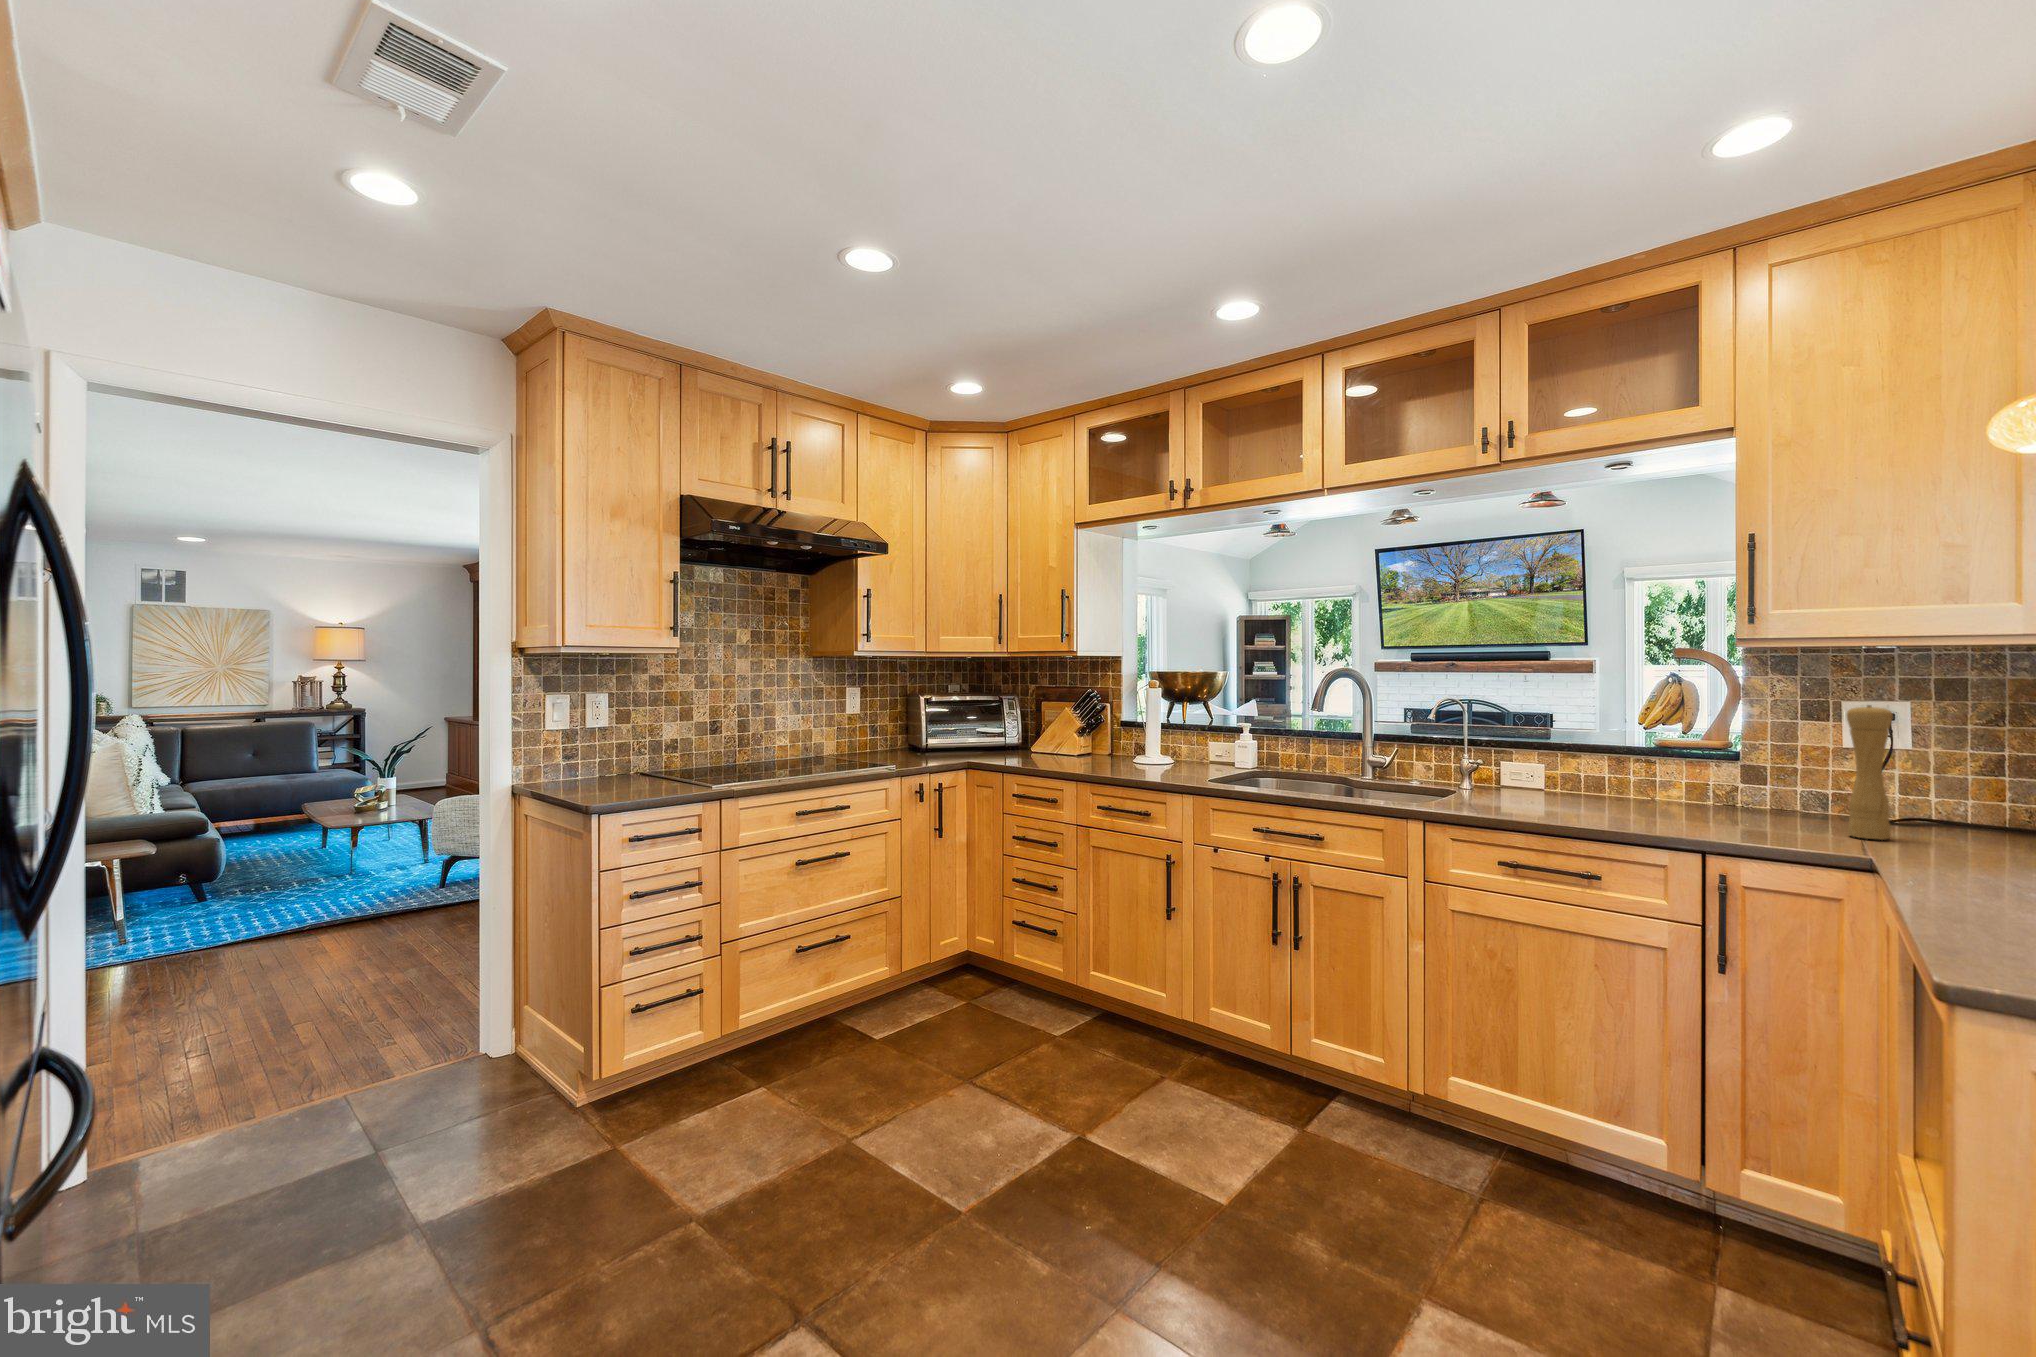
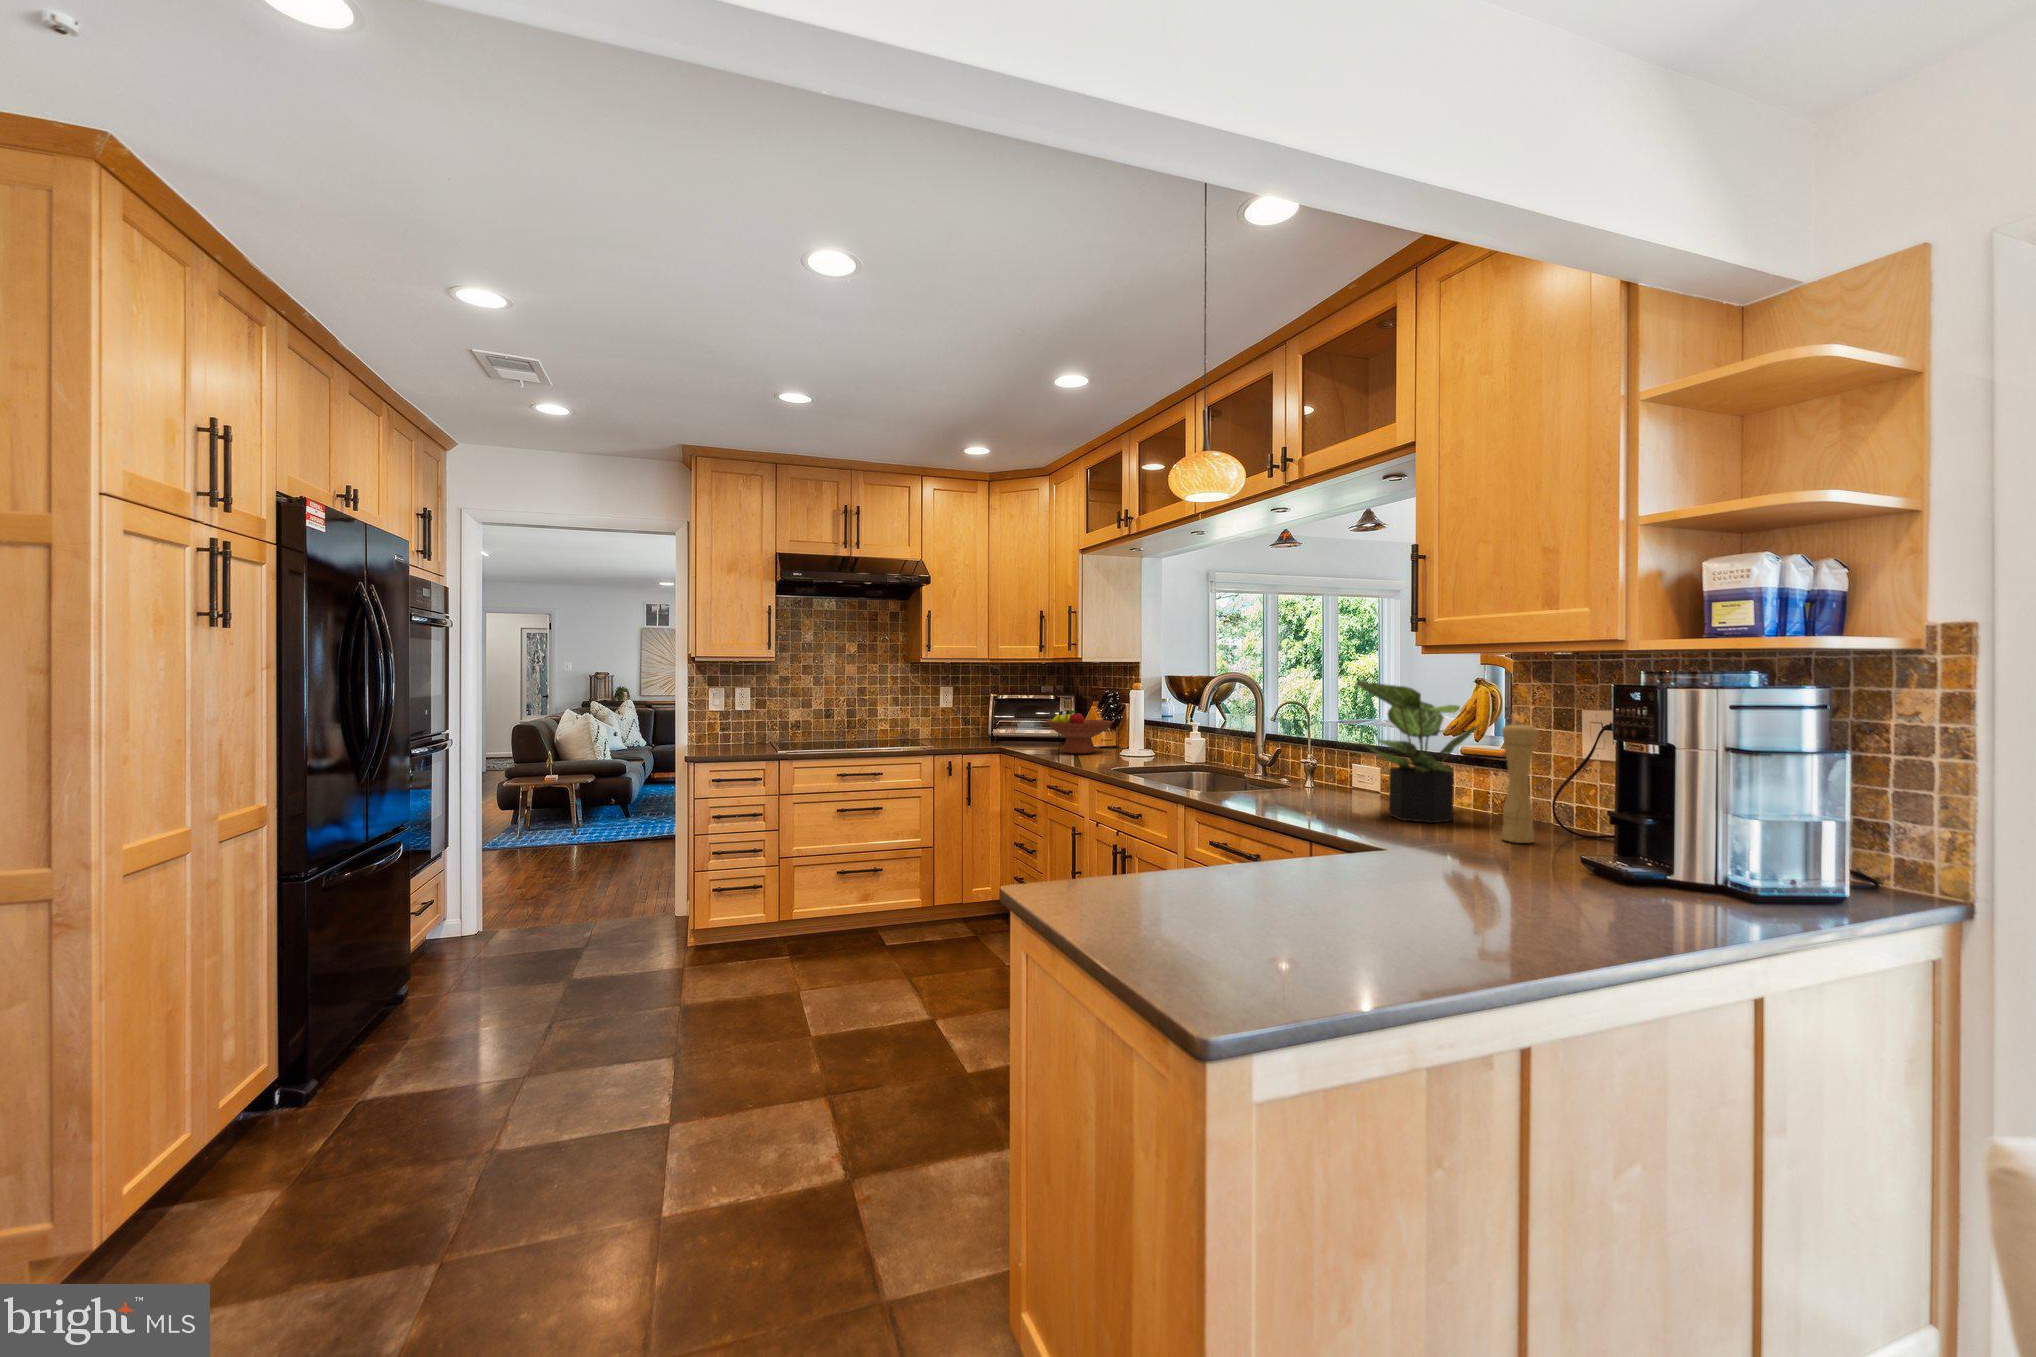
potted plant: none [1607,661,1772,823] -> present [1356,680,1481,823]
fruit bowl: none [1031,711,1111,764] -> present [1047,710,1112,754]

